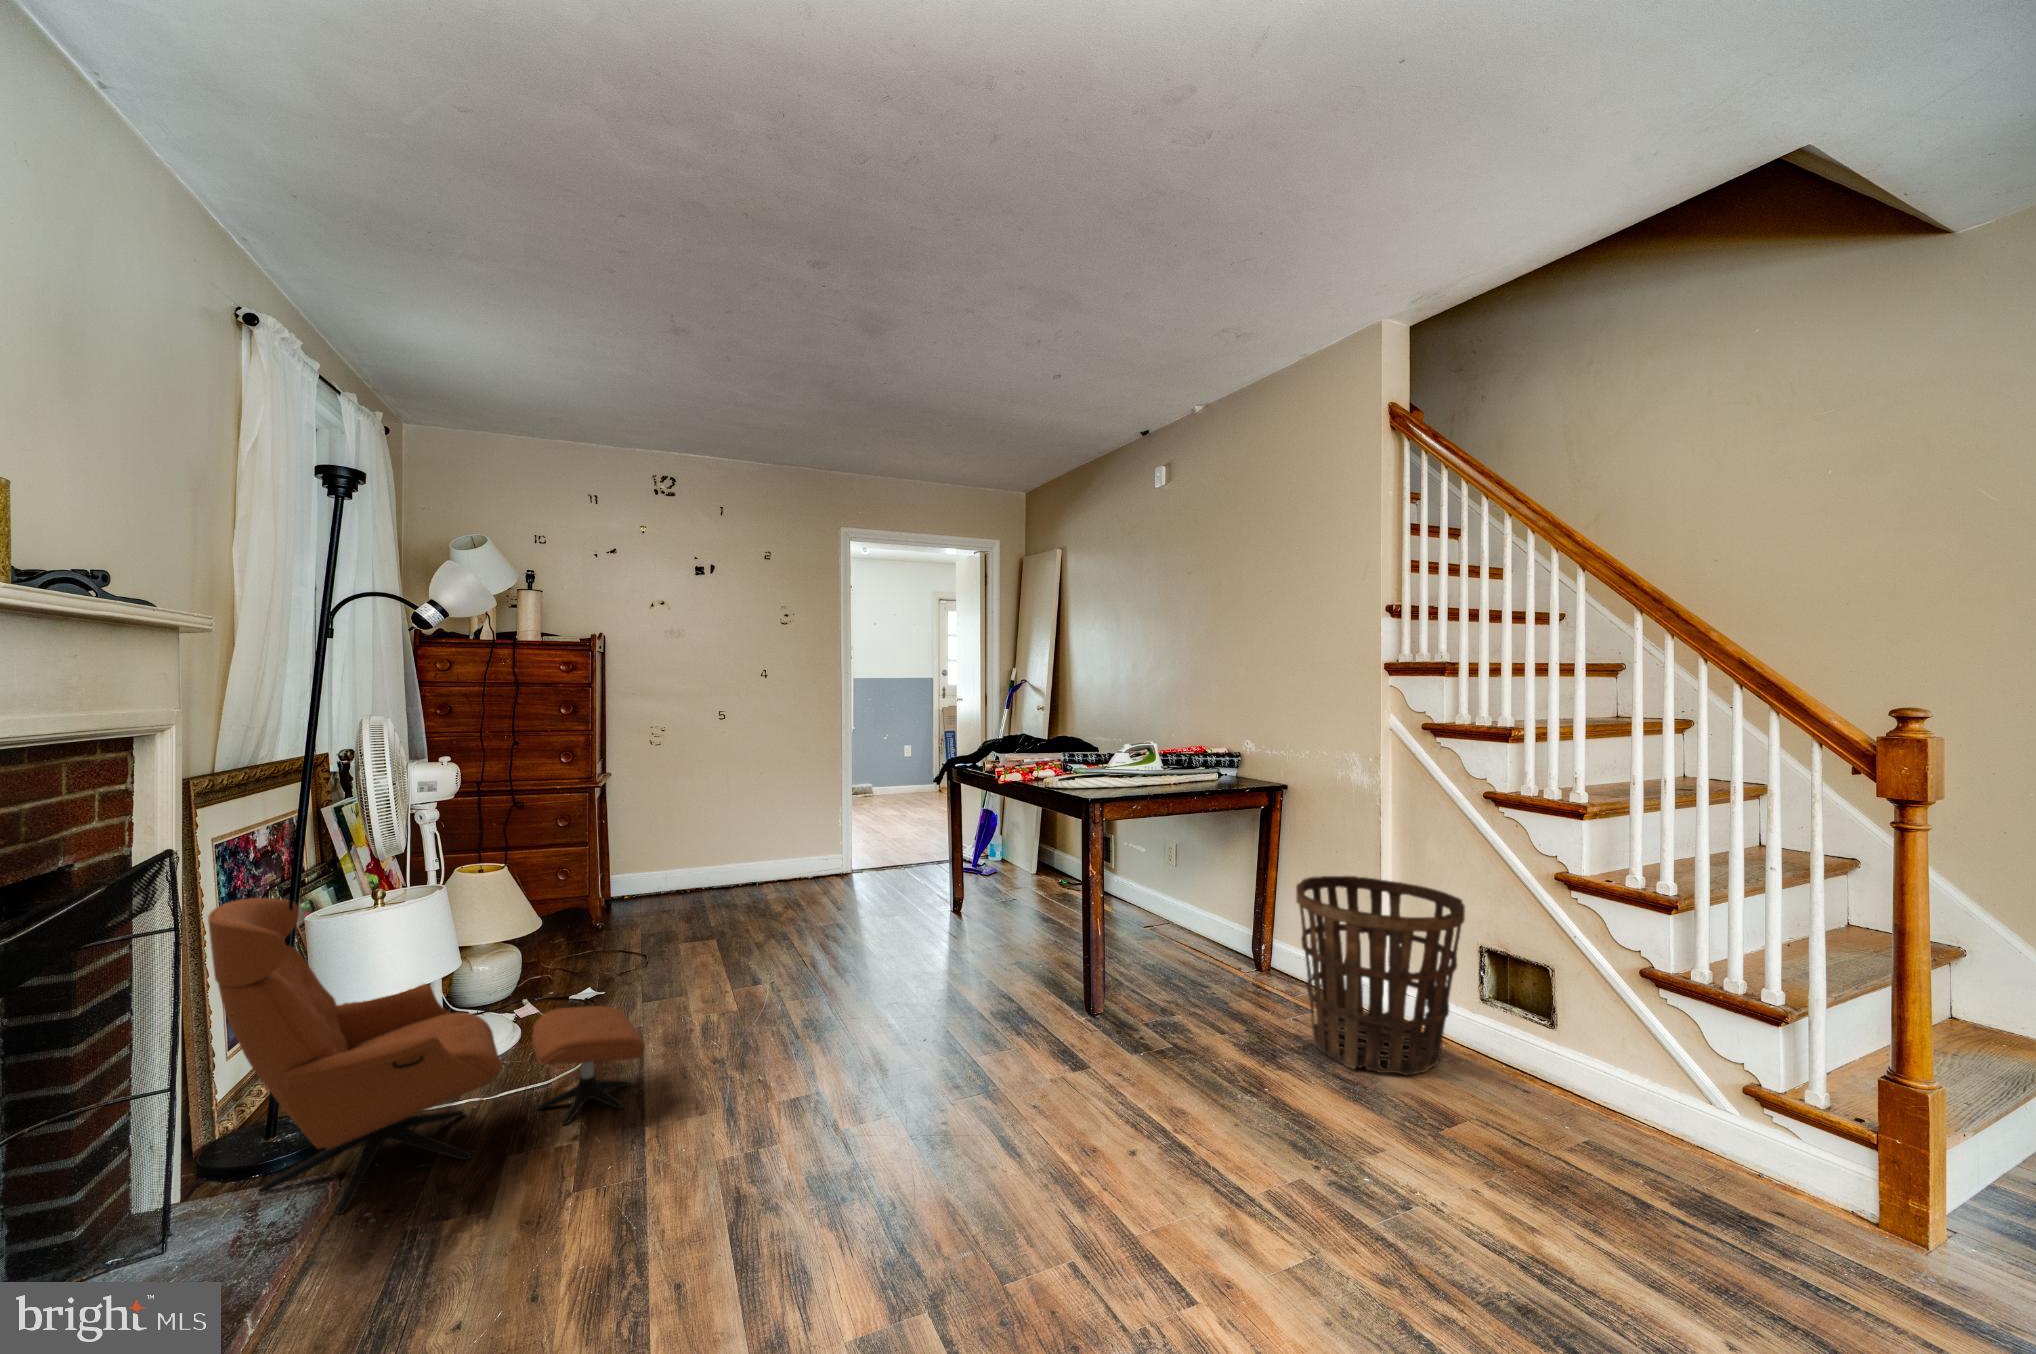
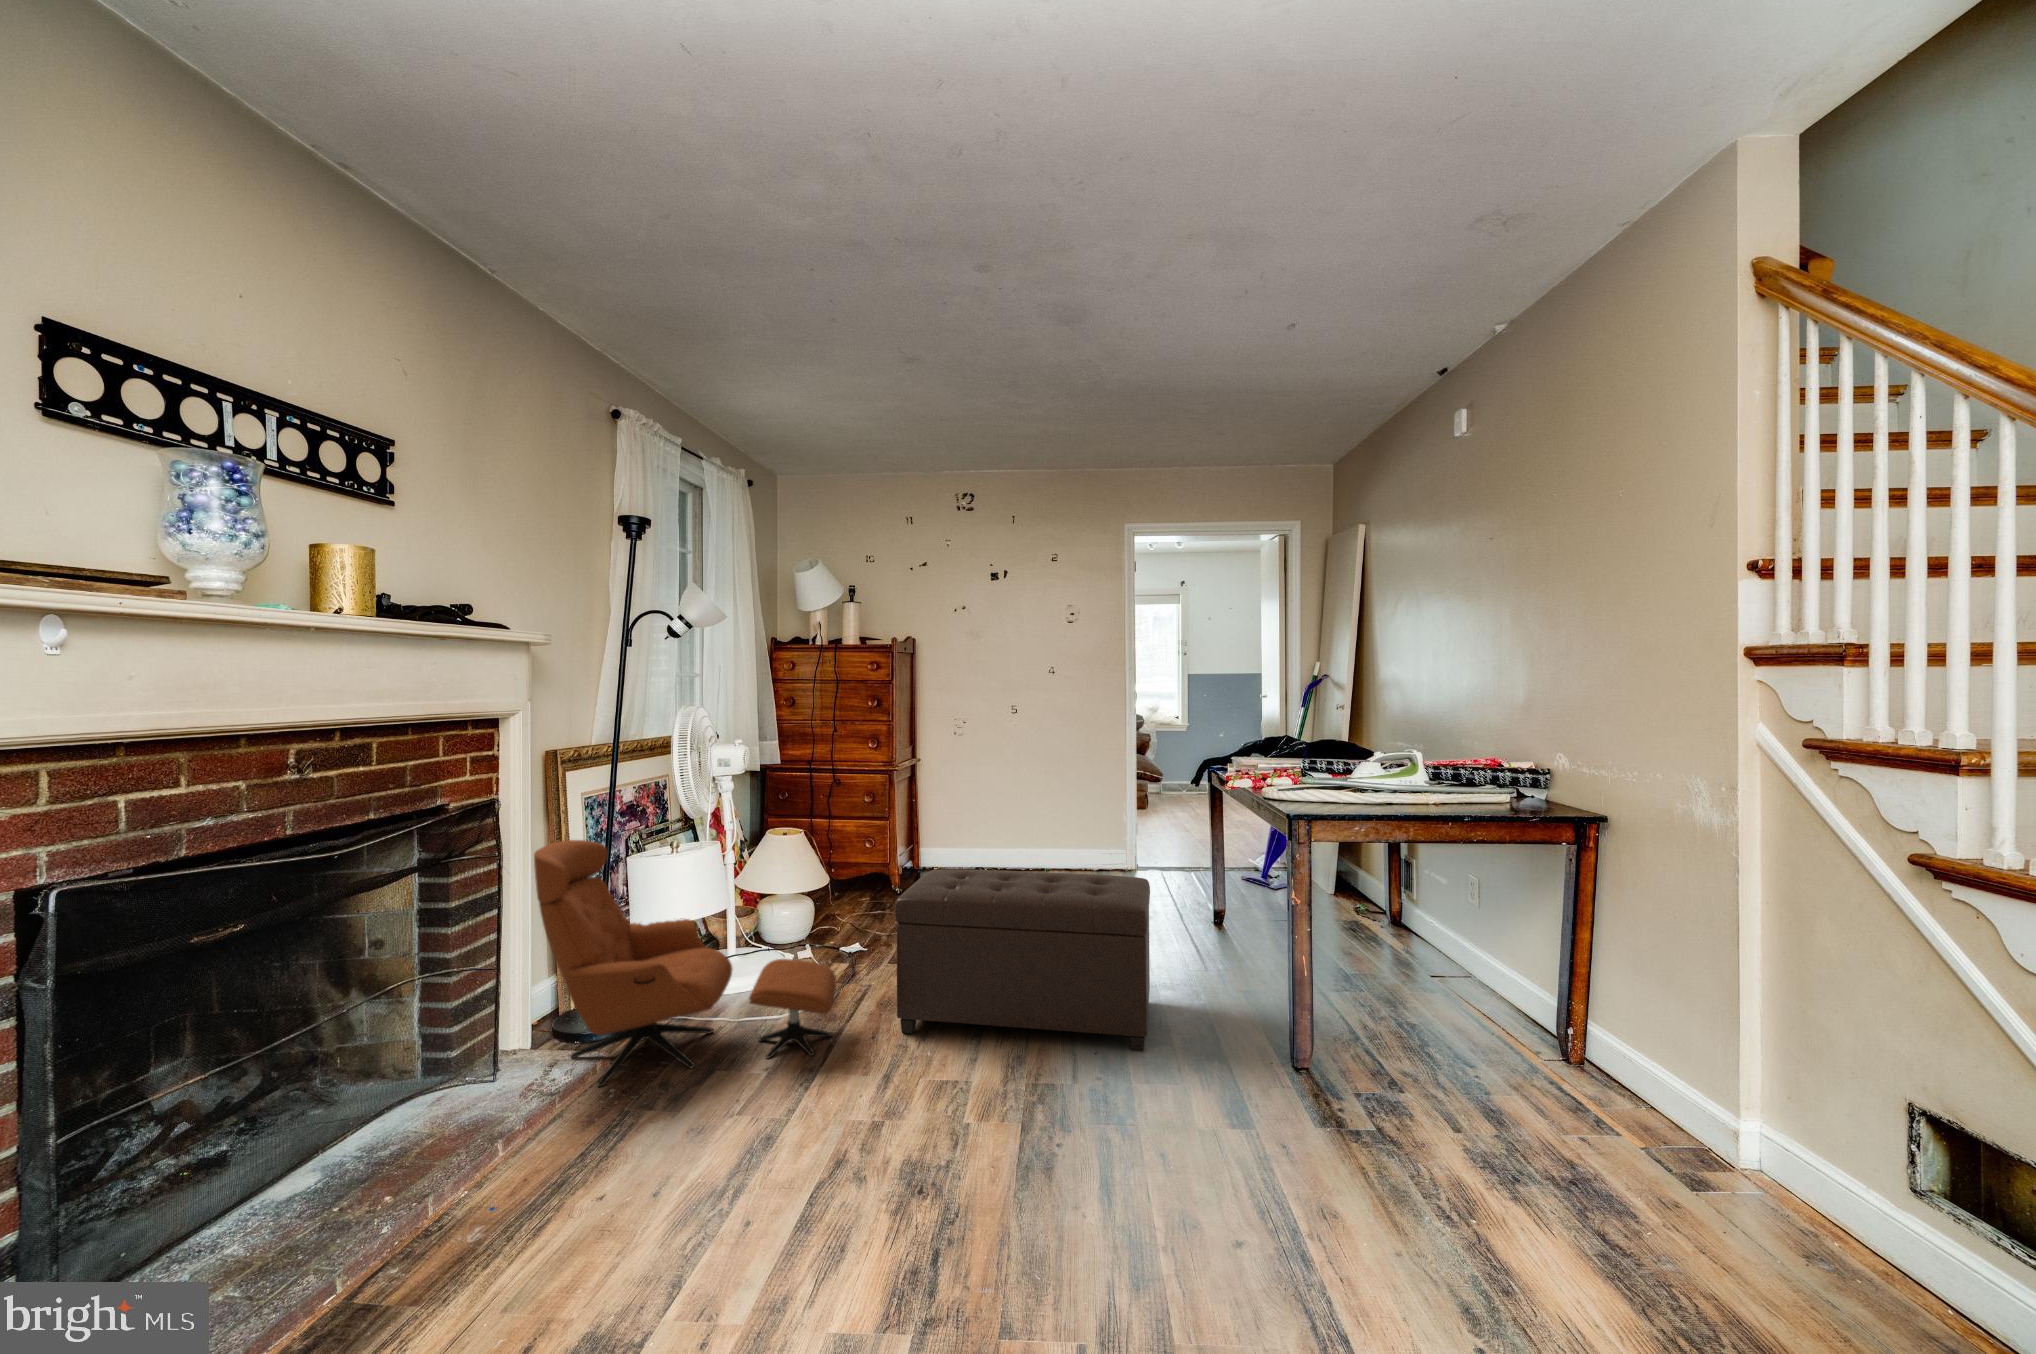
ottoman: none [704,870,965,1063] -> present [895,869,1150,1052]
basket: present [1296,876,1465,1075] -> none [1558,949,1861,1272]

